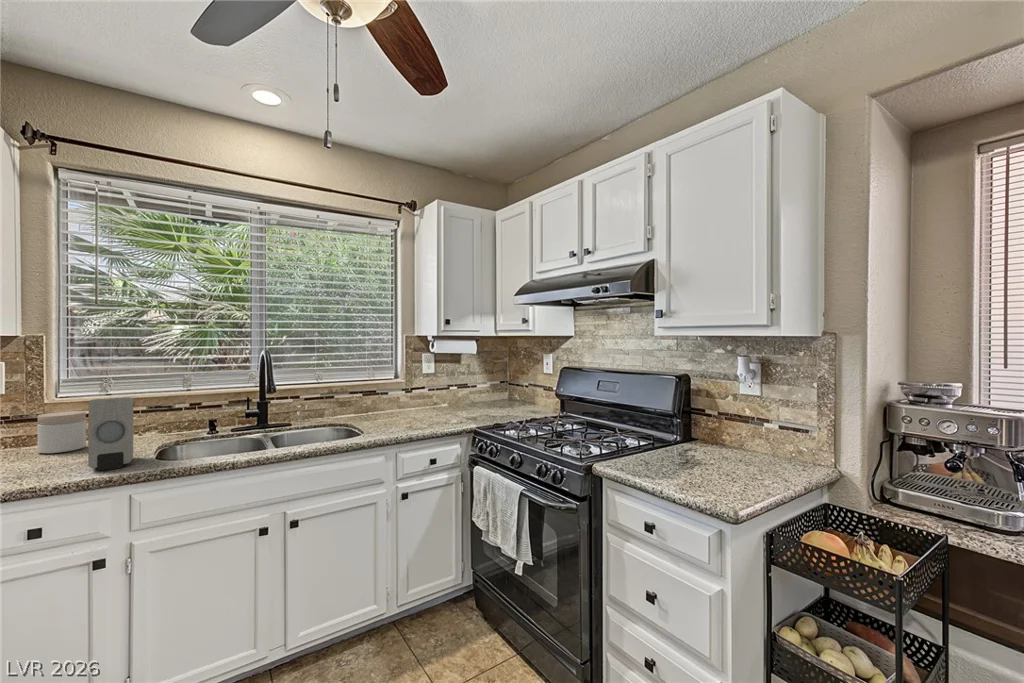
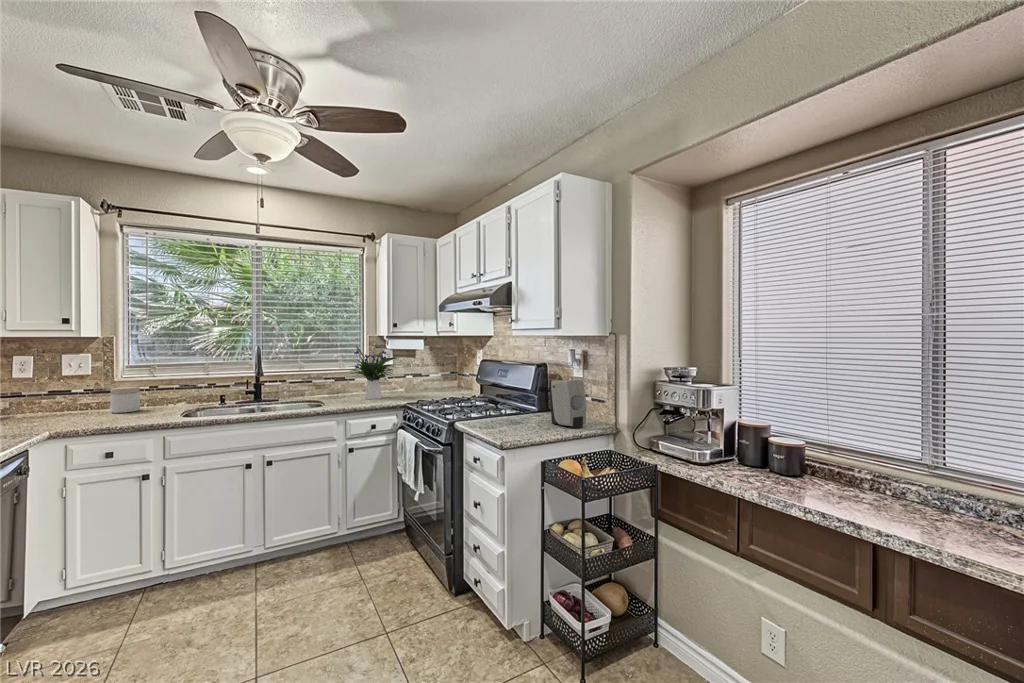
flower arrangement: none [385,349,453,421] -> present [350,347,397,399]
soap dispenser: present [88,397,134,471] -> present [549,380,586,428]

